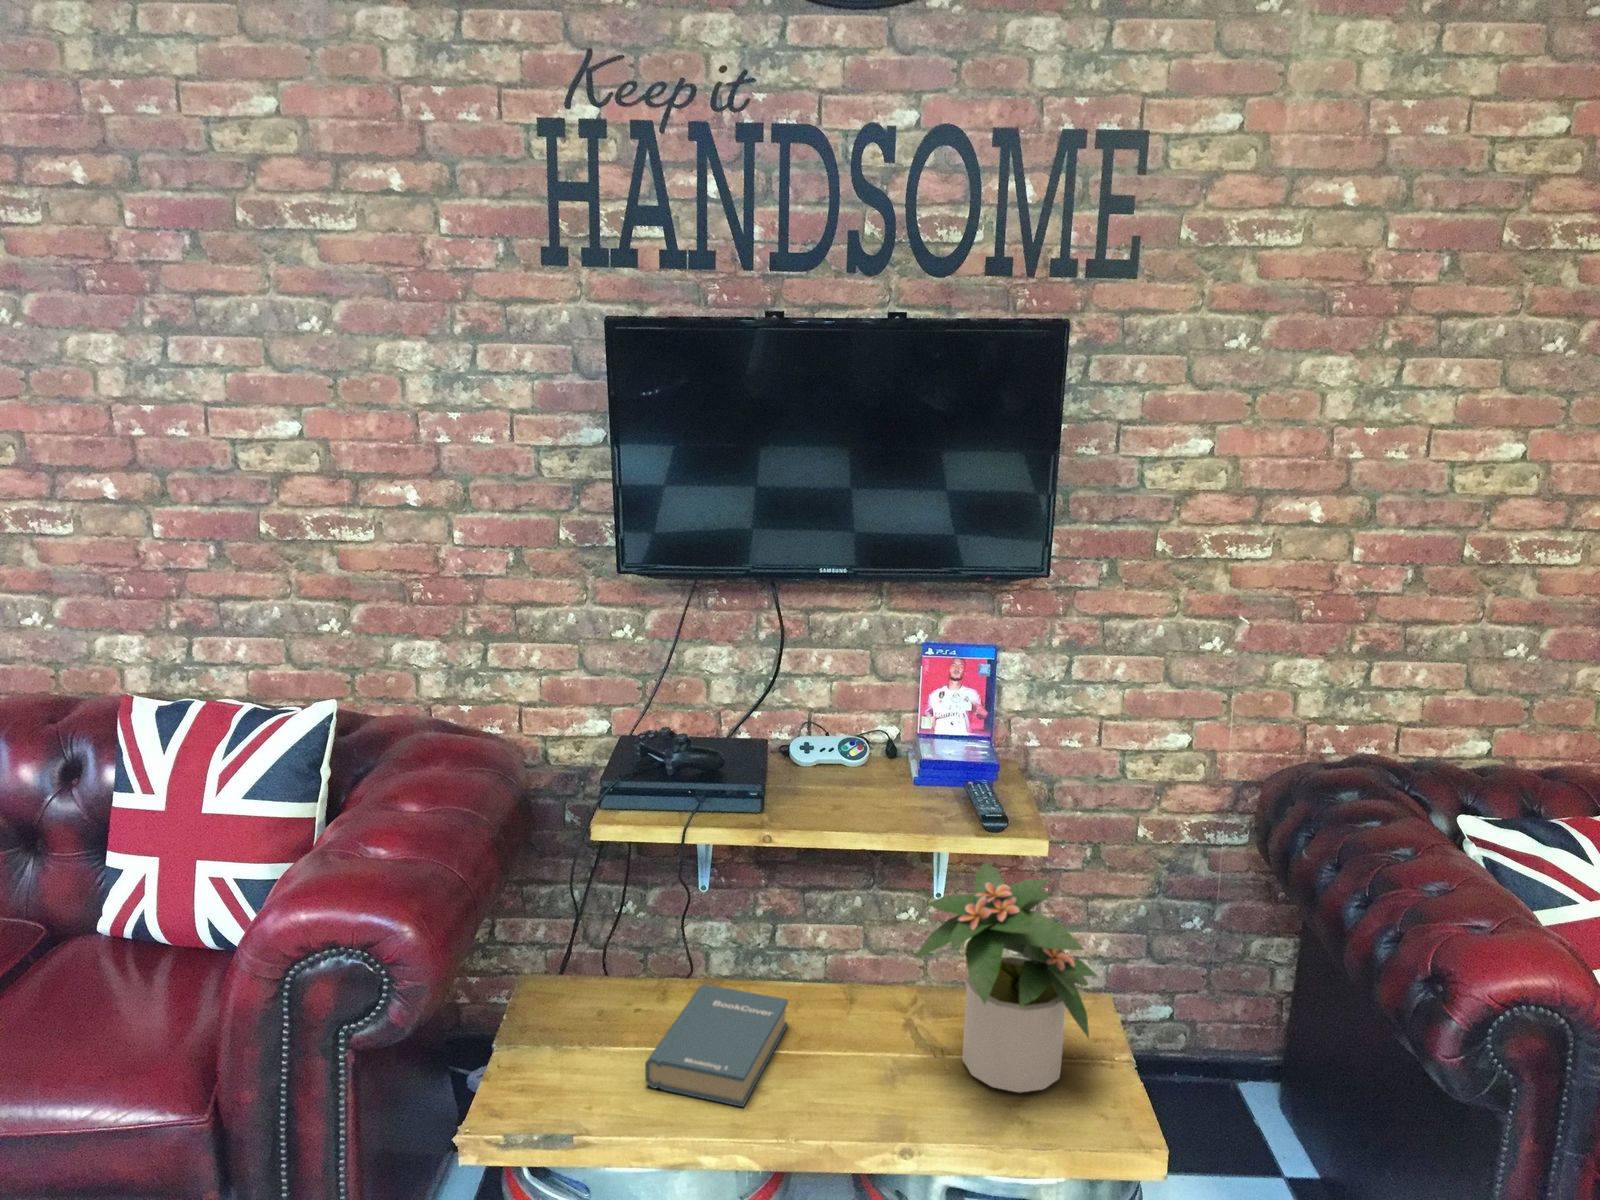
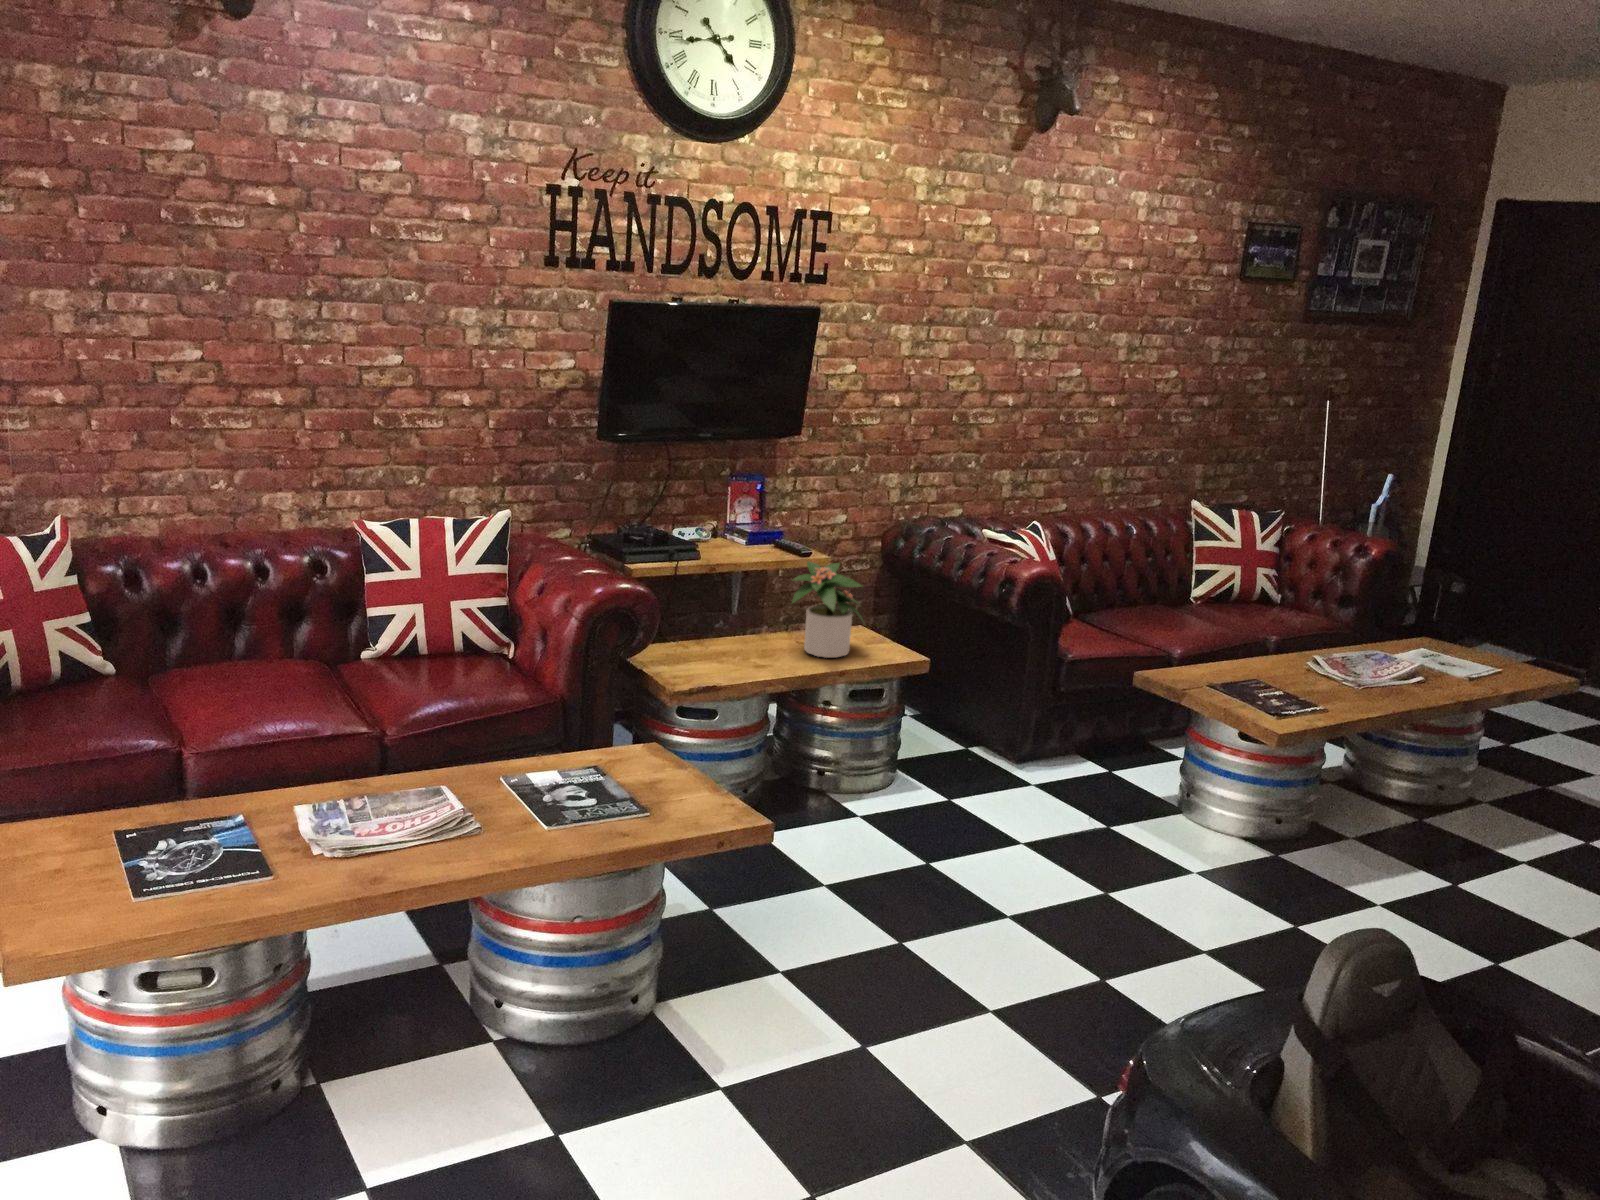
hardback book: present [645,984,788,1107] -> none [676,642,737,678]

